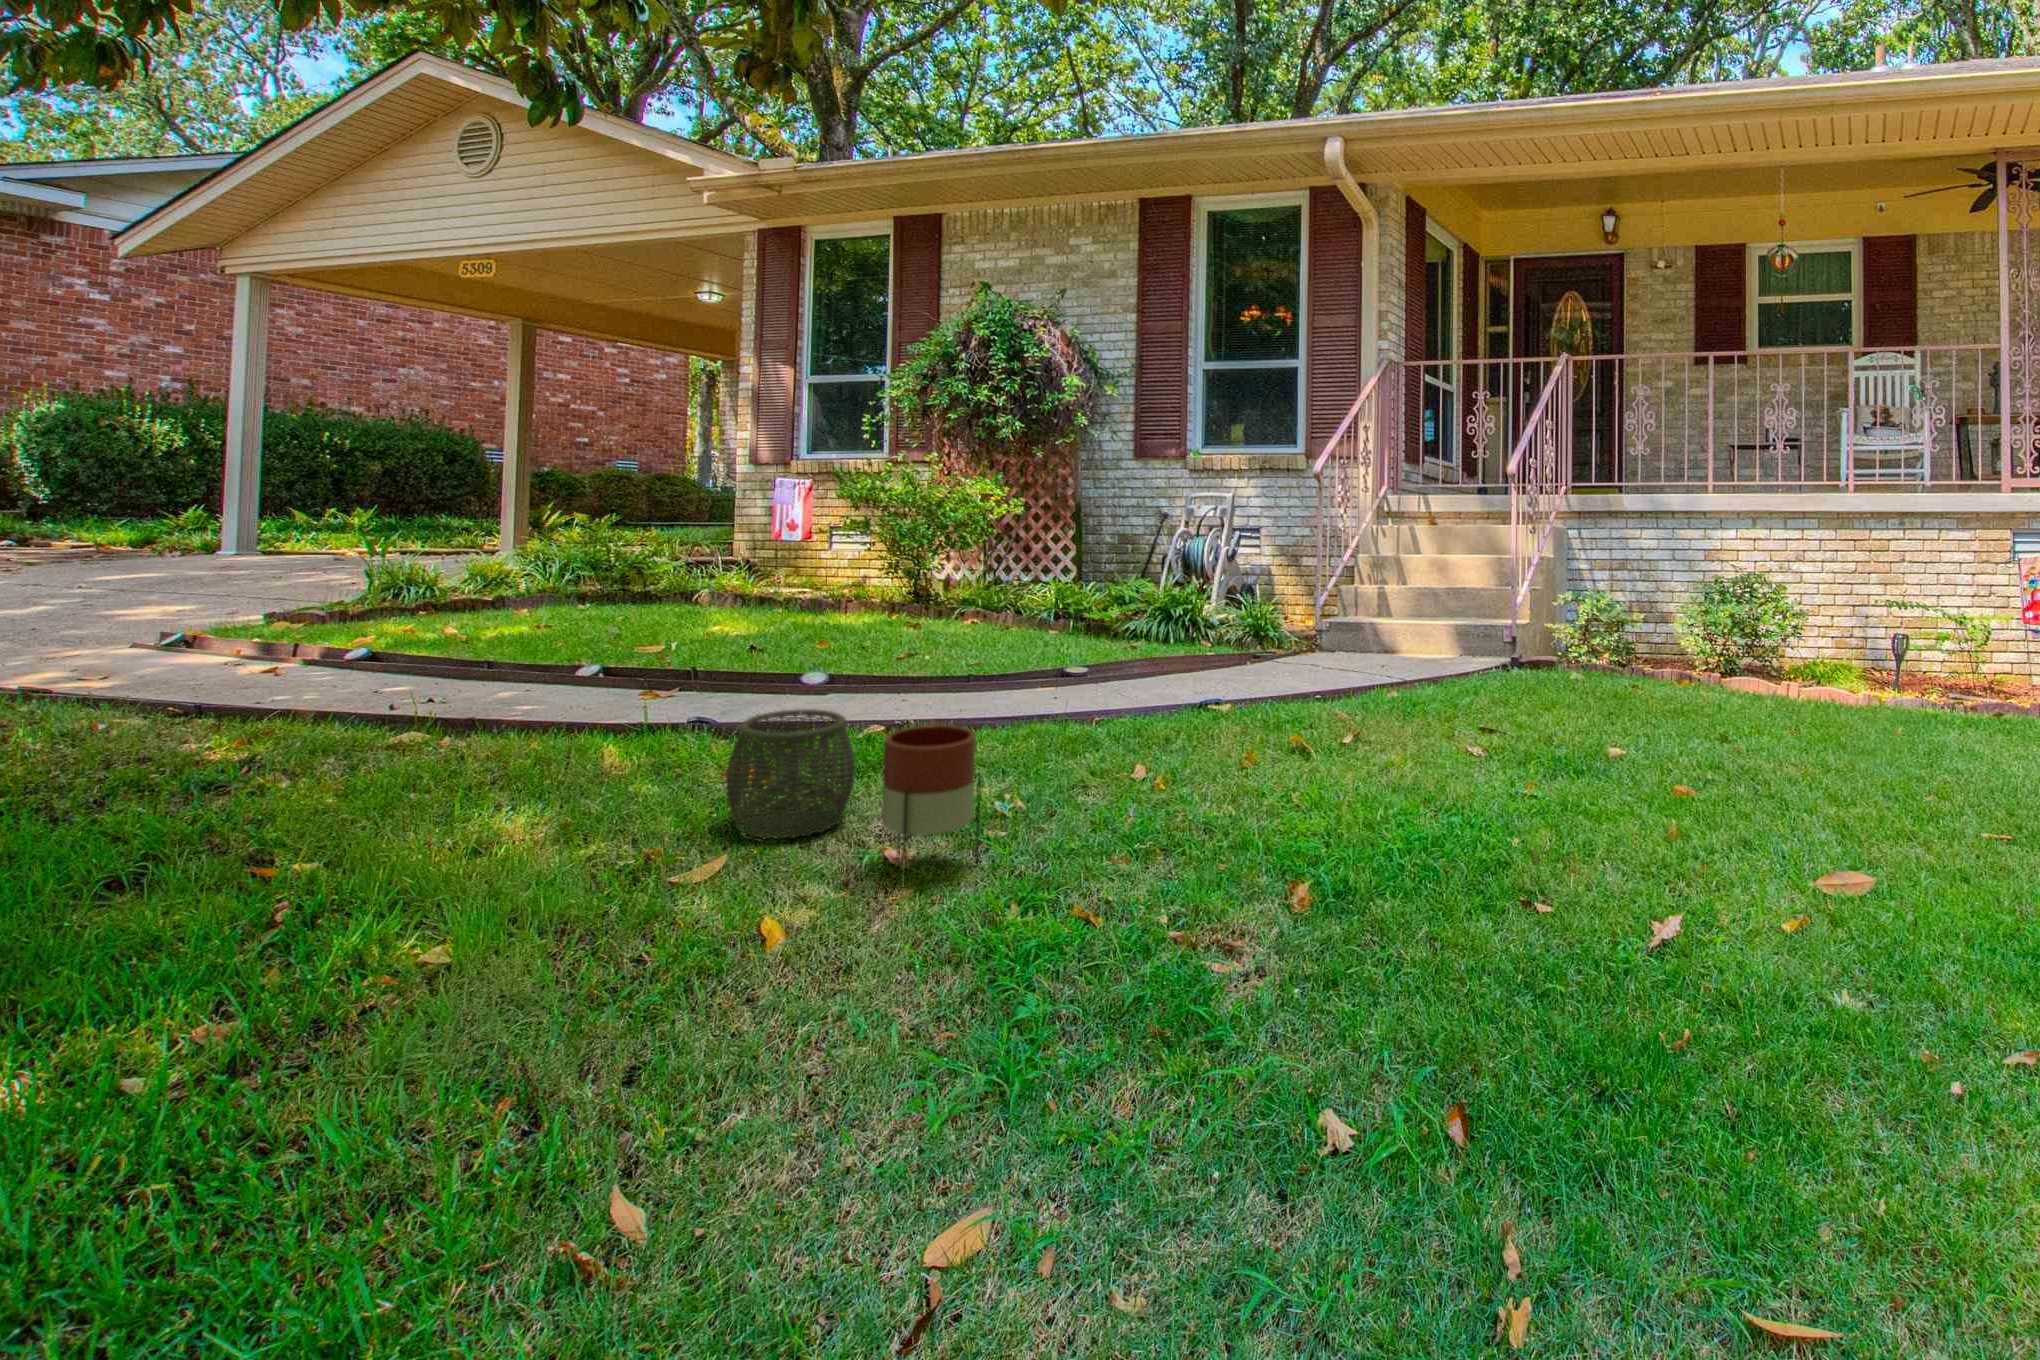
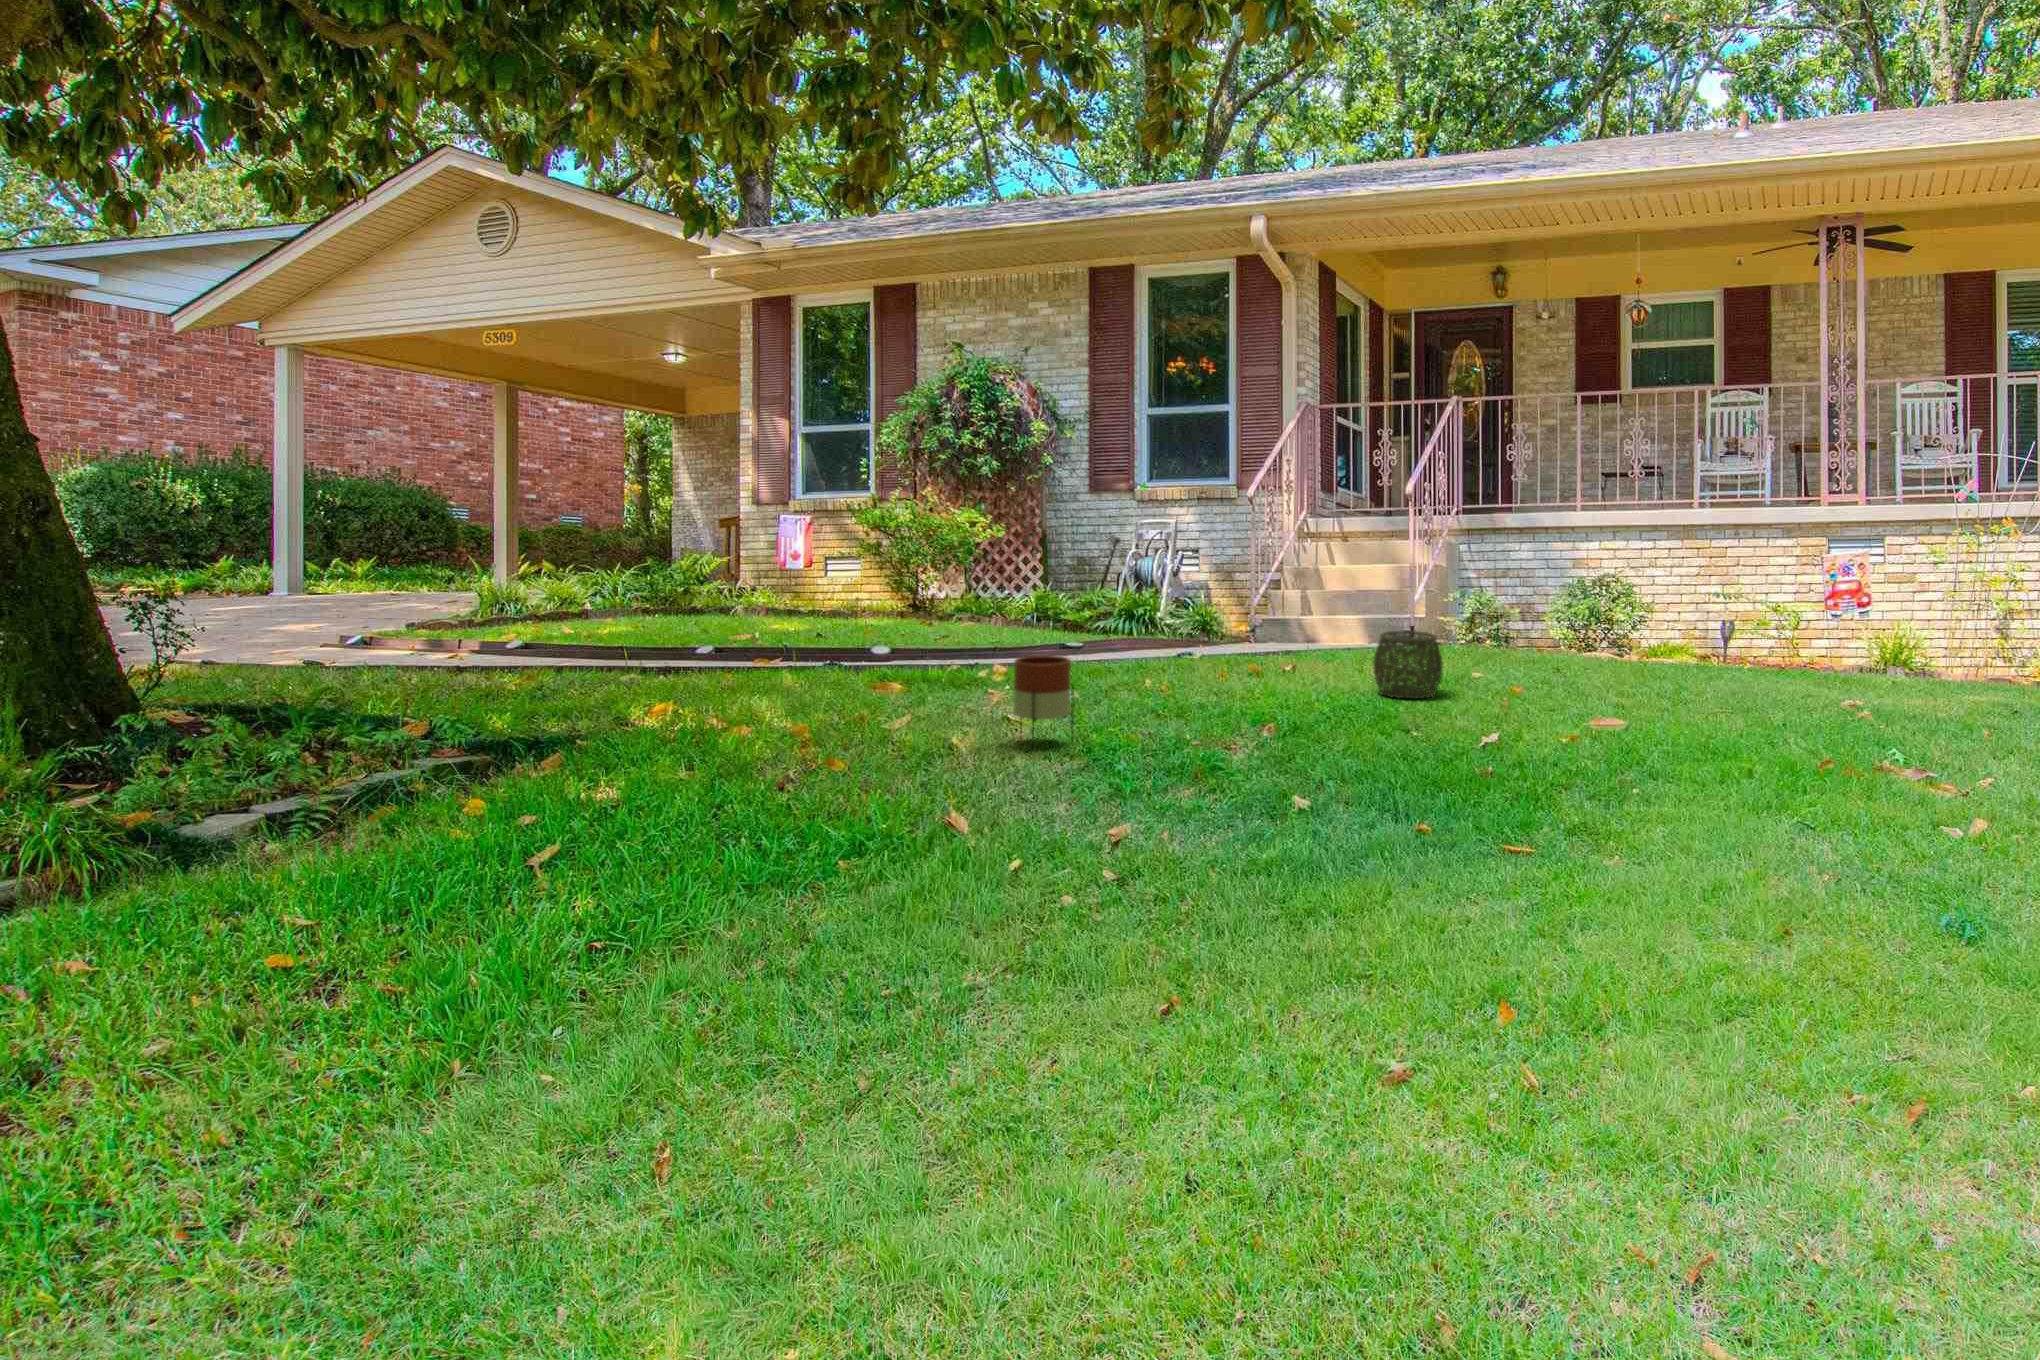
woven basket: present [725,709,856,840] -> present [1373,631,1443,699]

